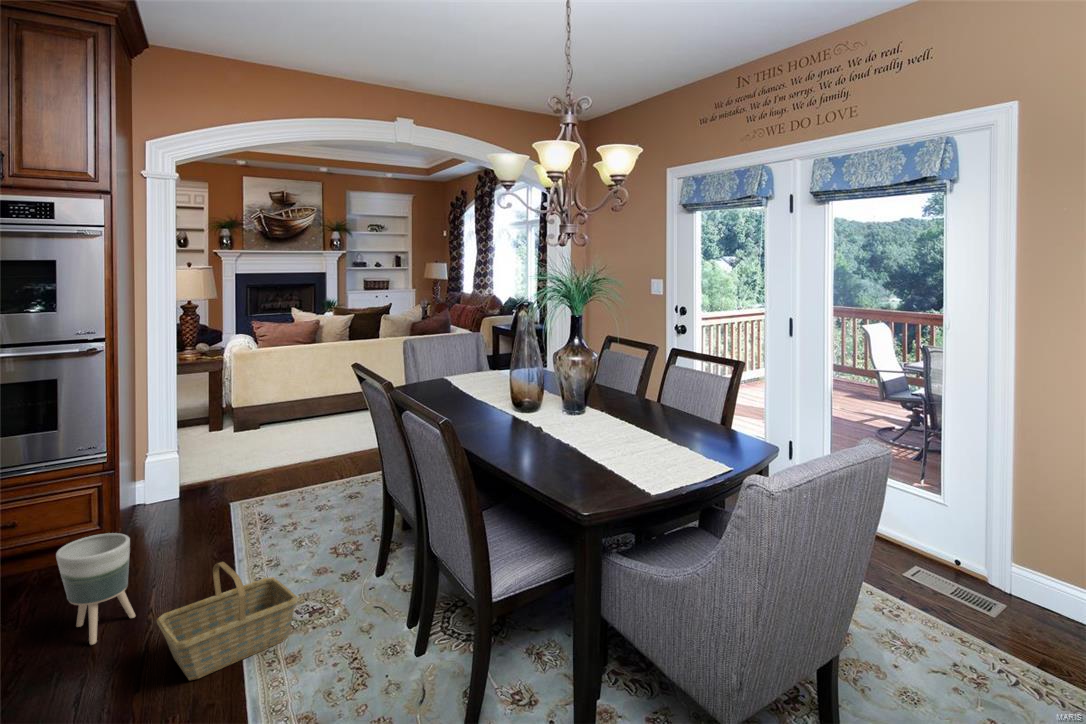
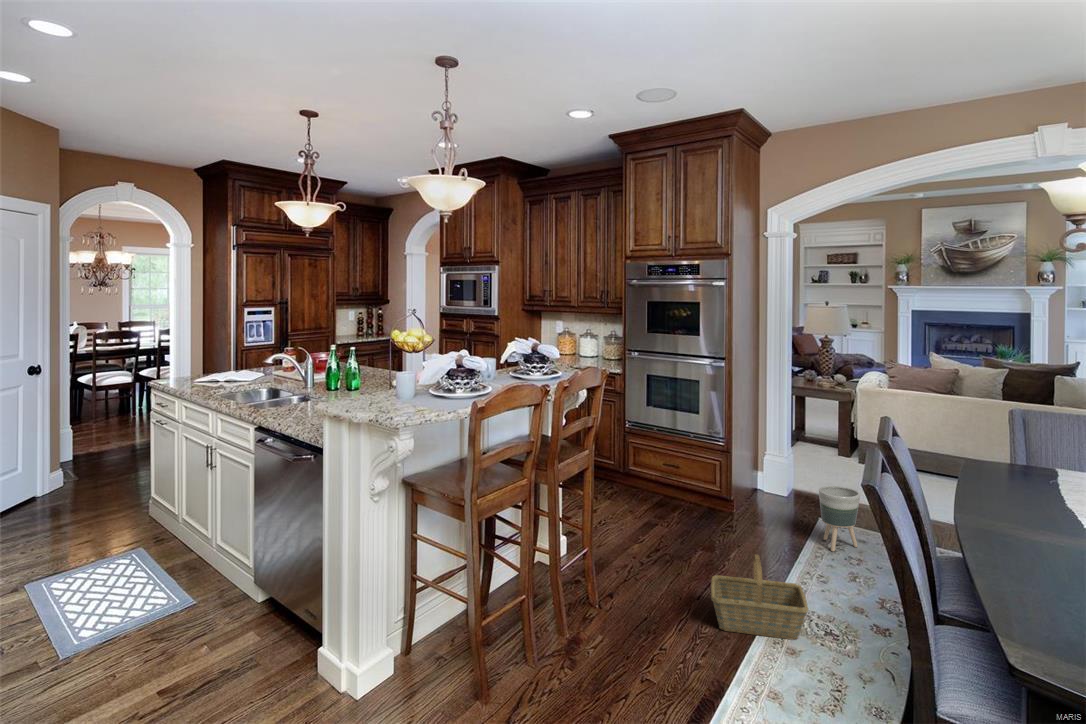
planter: present [56,533,135,645] -> present [819,486,860,551]

